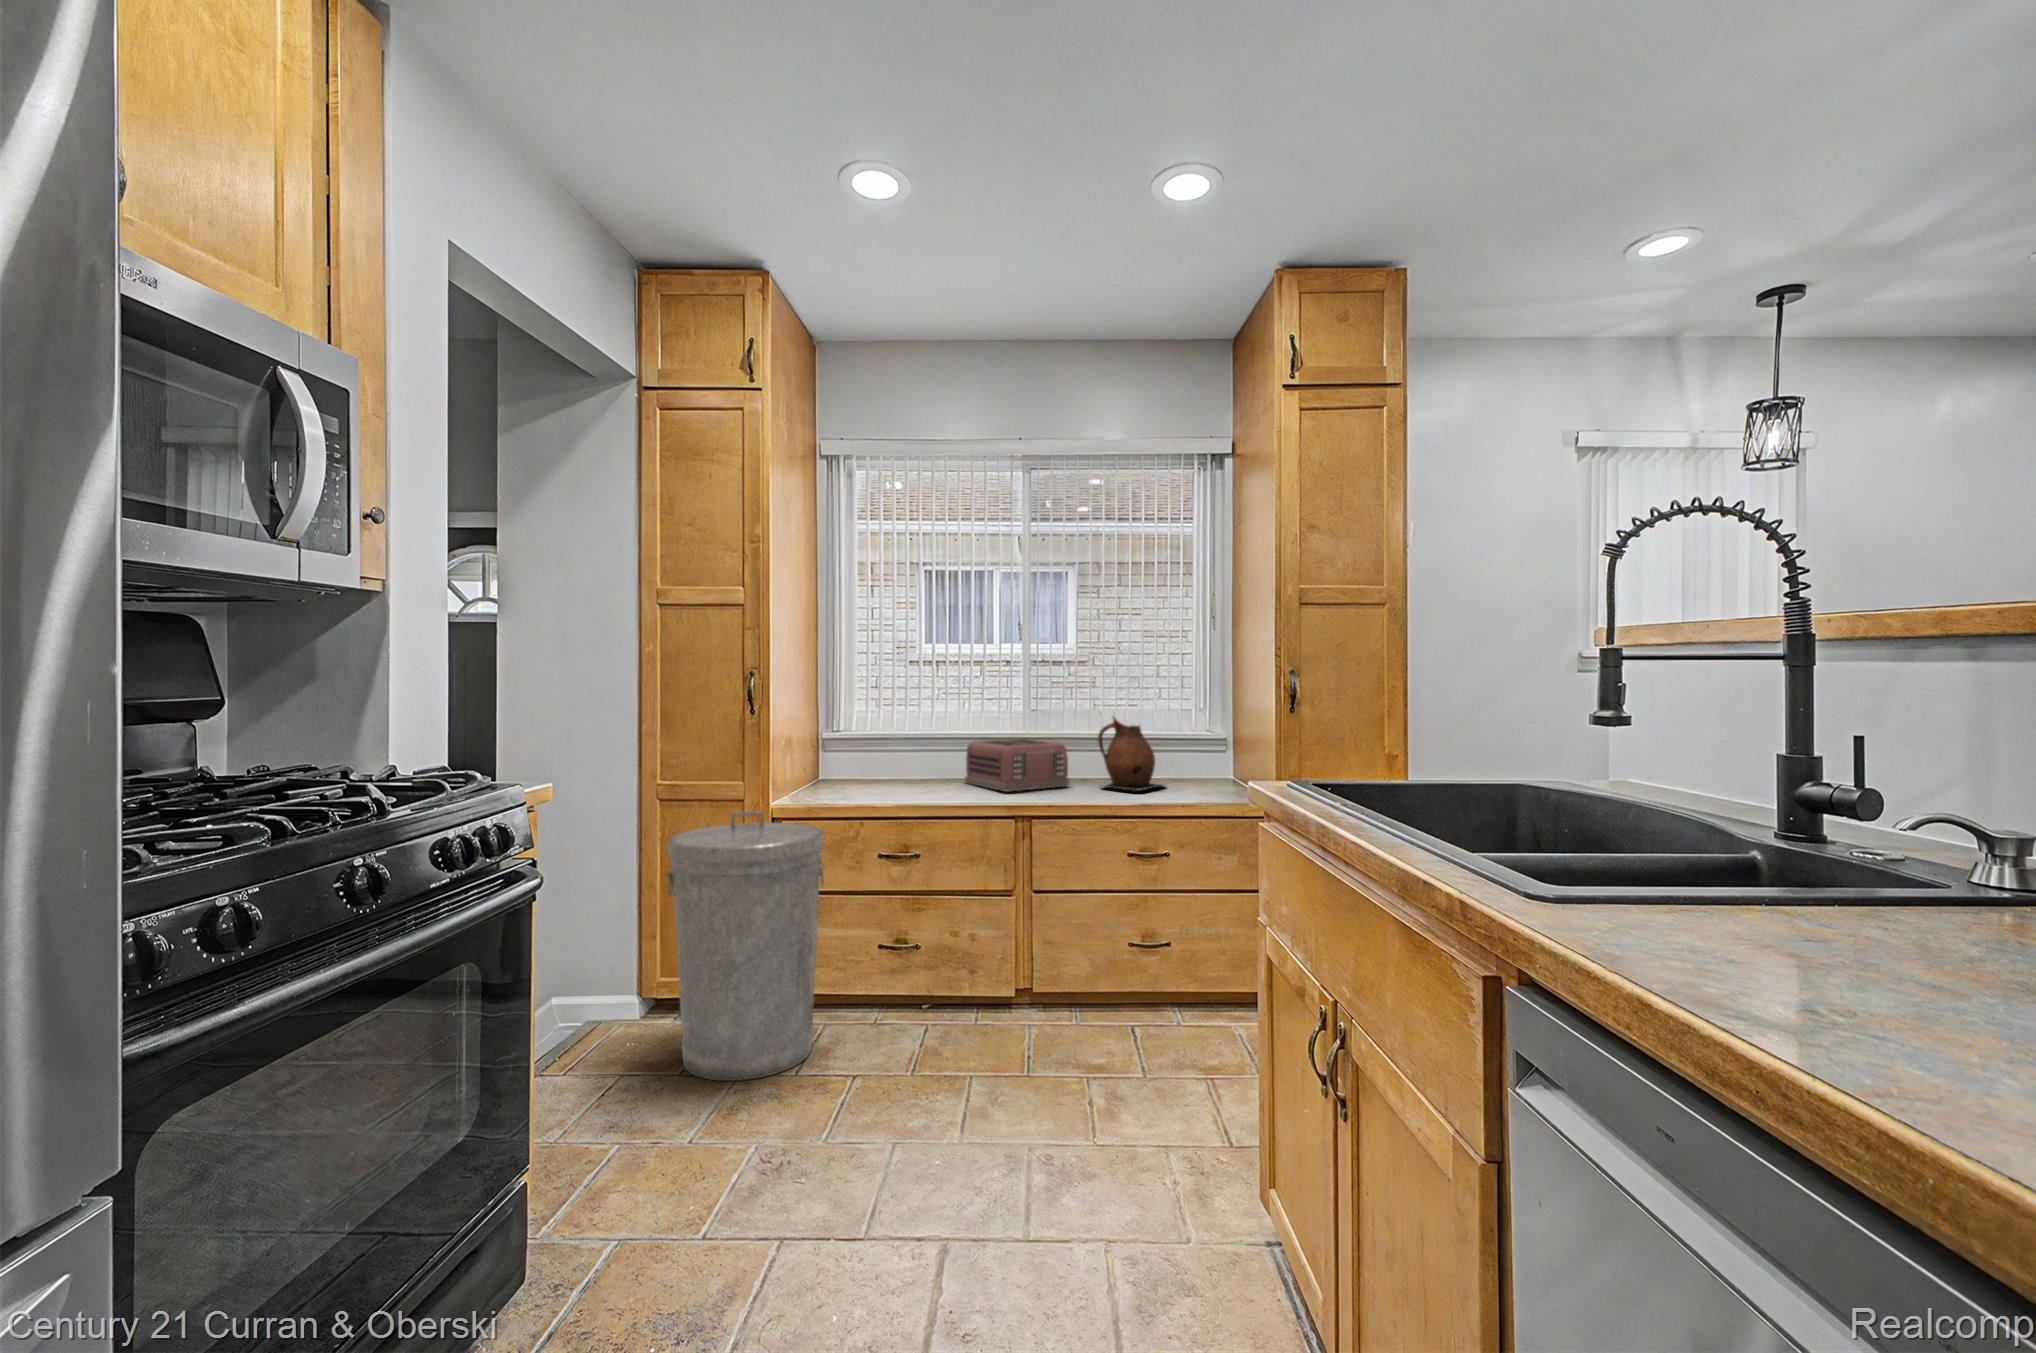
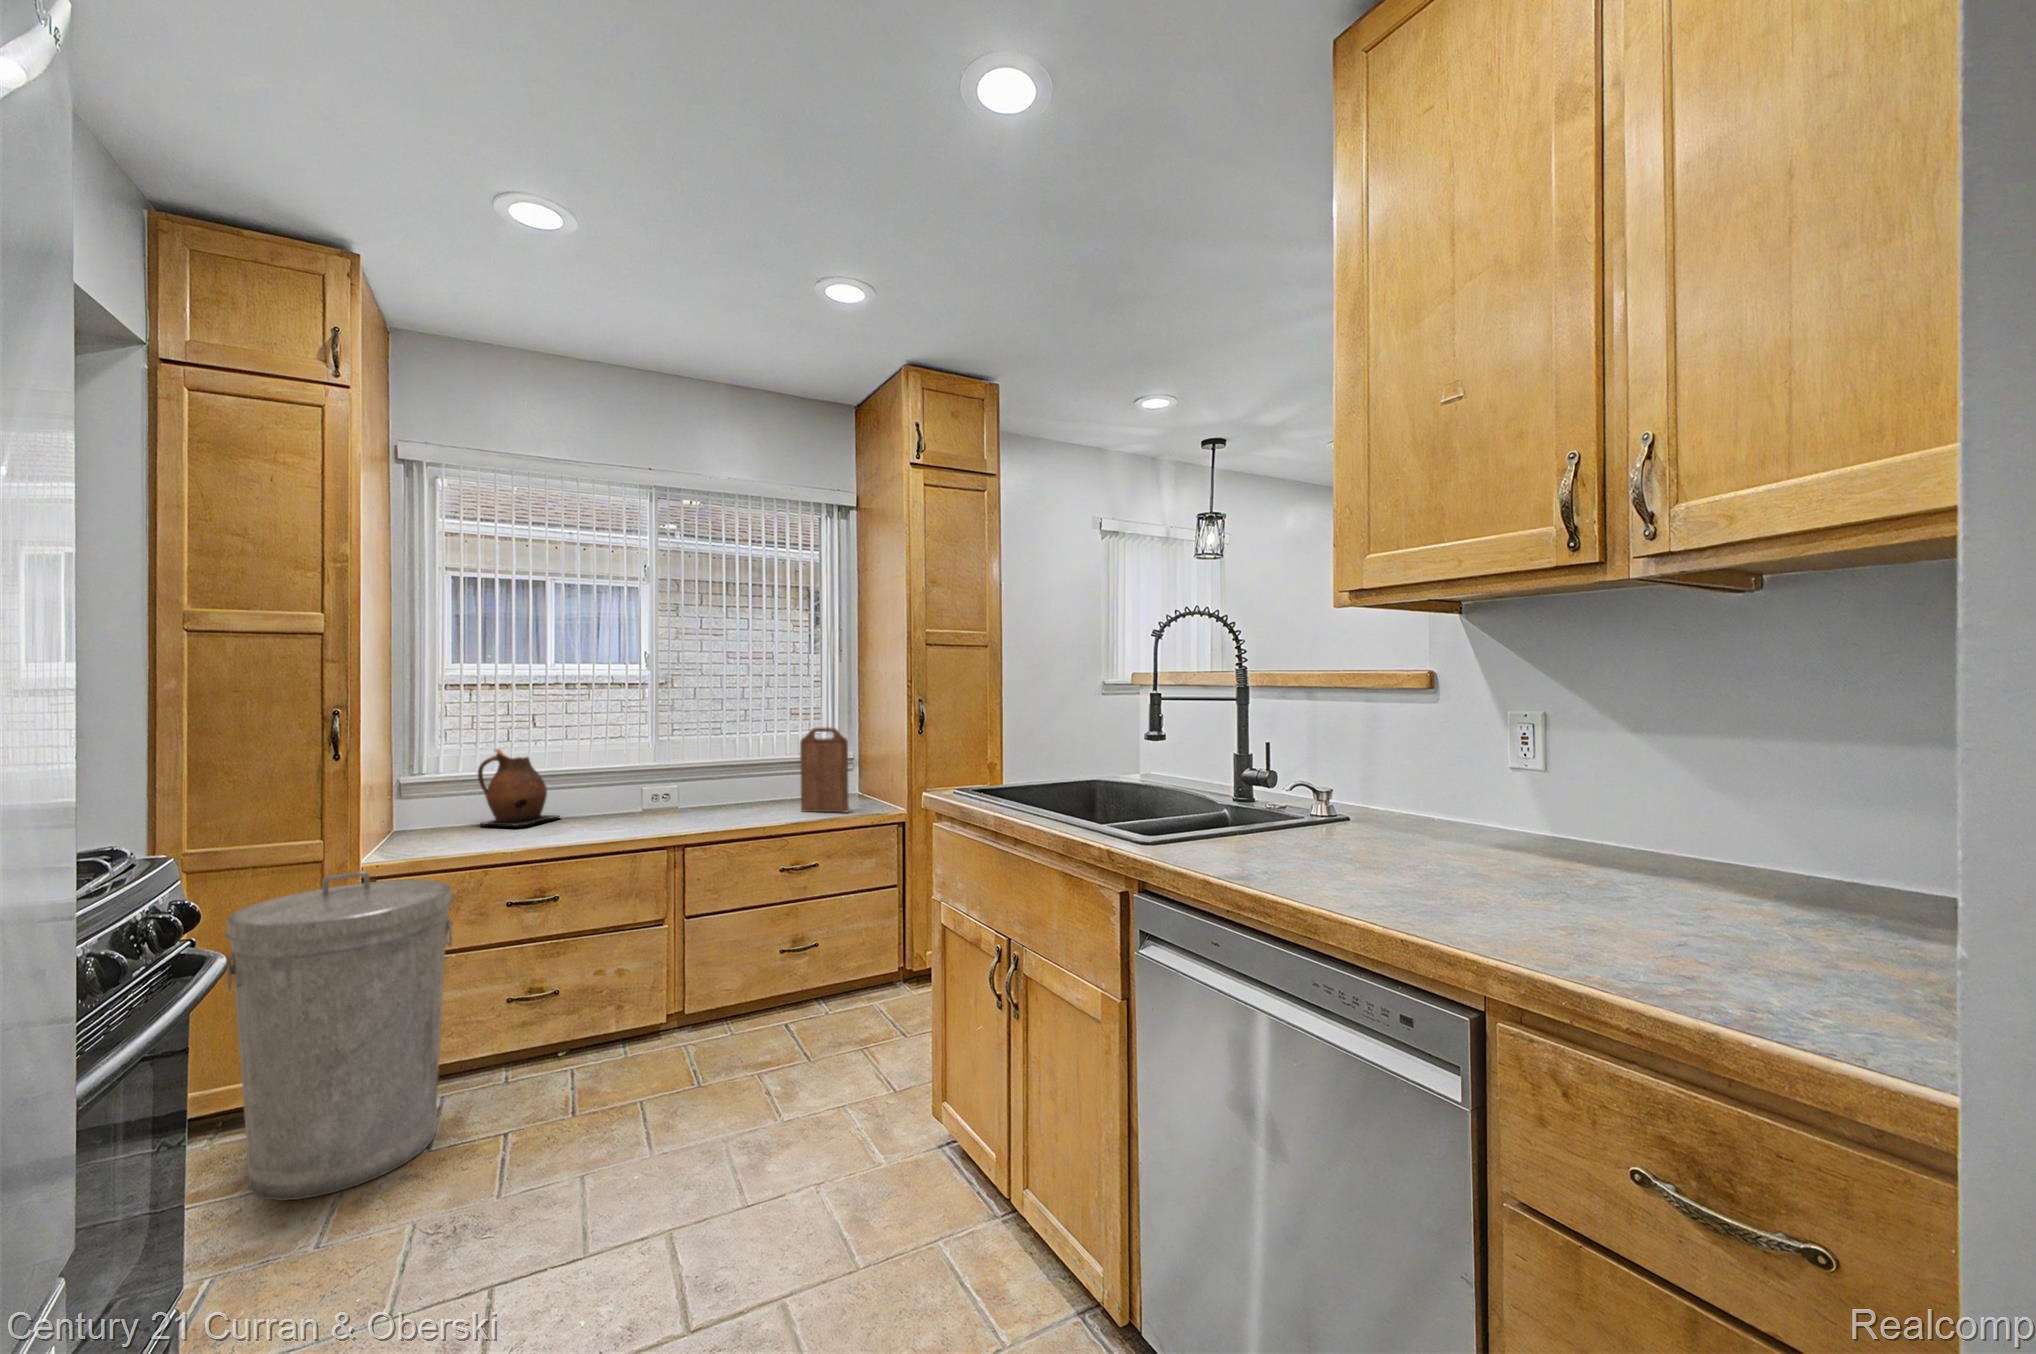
cutting board: none [1162,703,1213,801] -> present [800,727,849,812]
ceramic pitcher: present [1098,717,1164,791] -> present [478,749,559,826]
toaster: present [965,739,1069,792] -> none [591,766,707,821]

